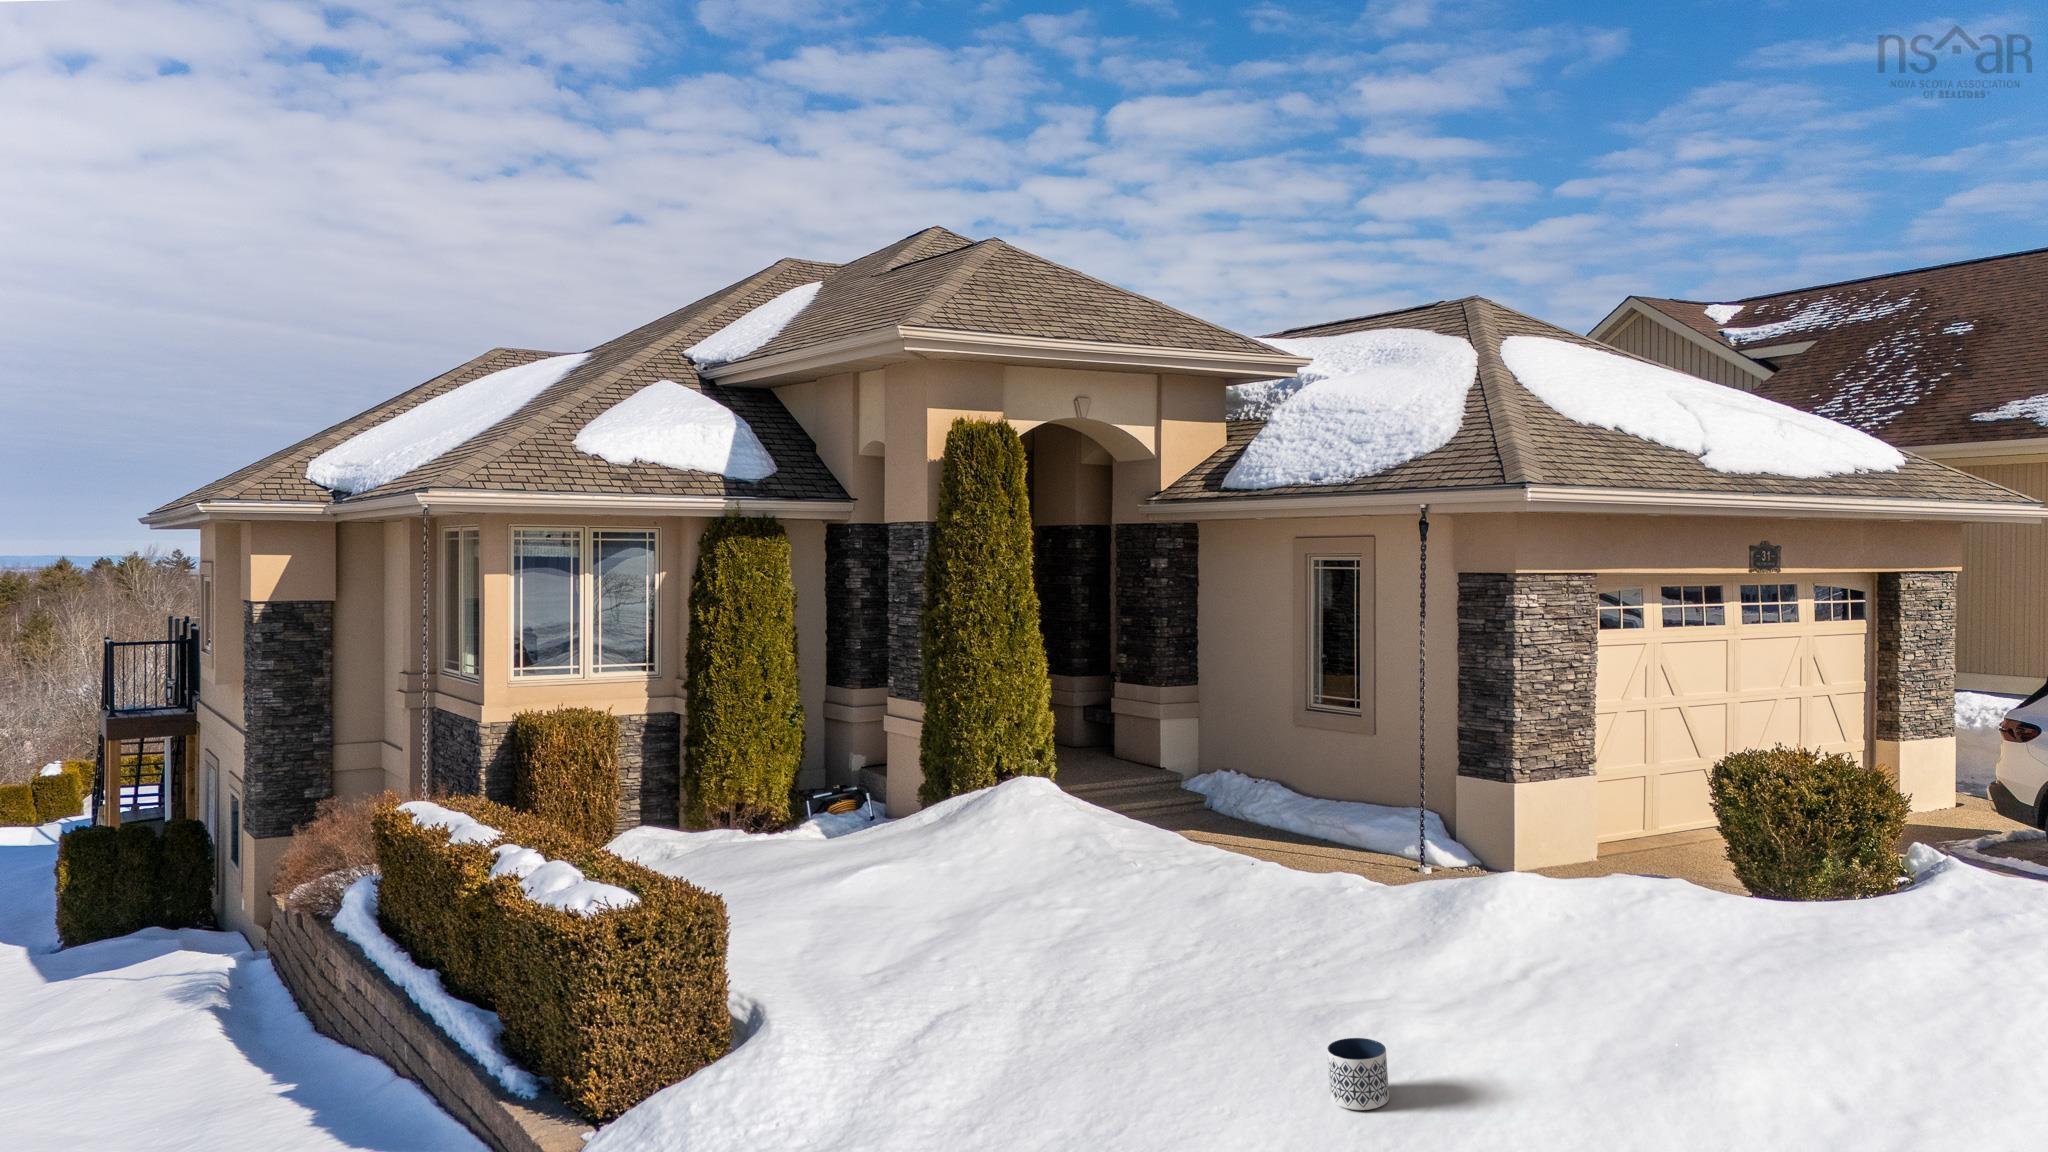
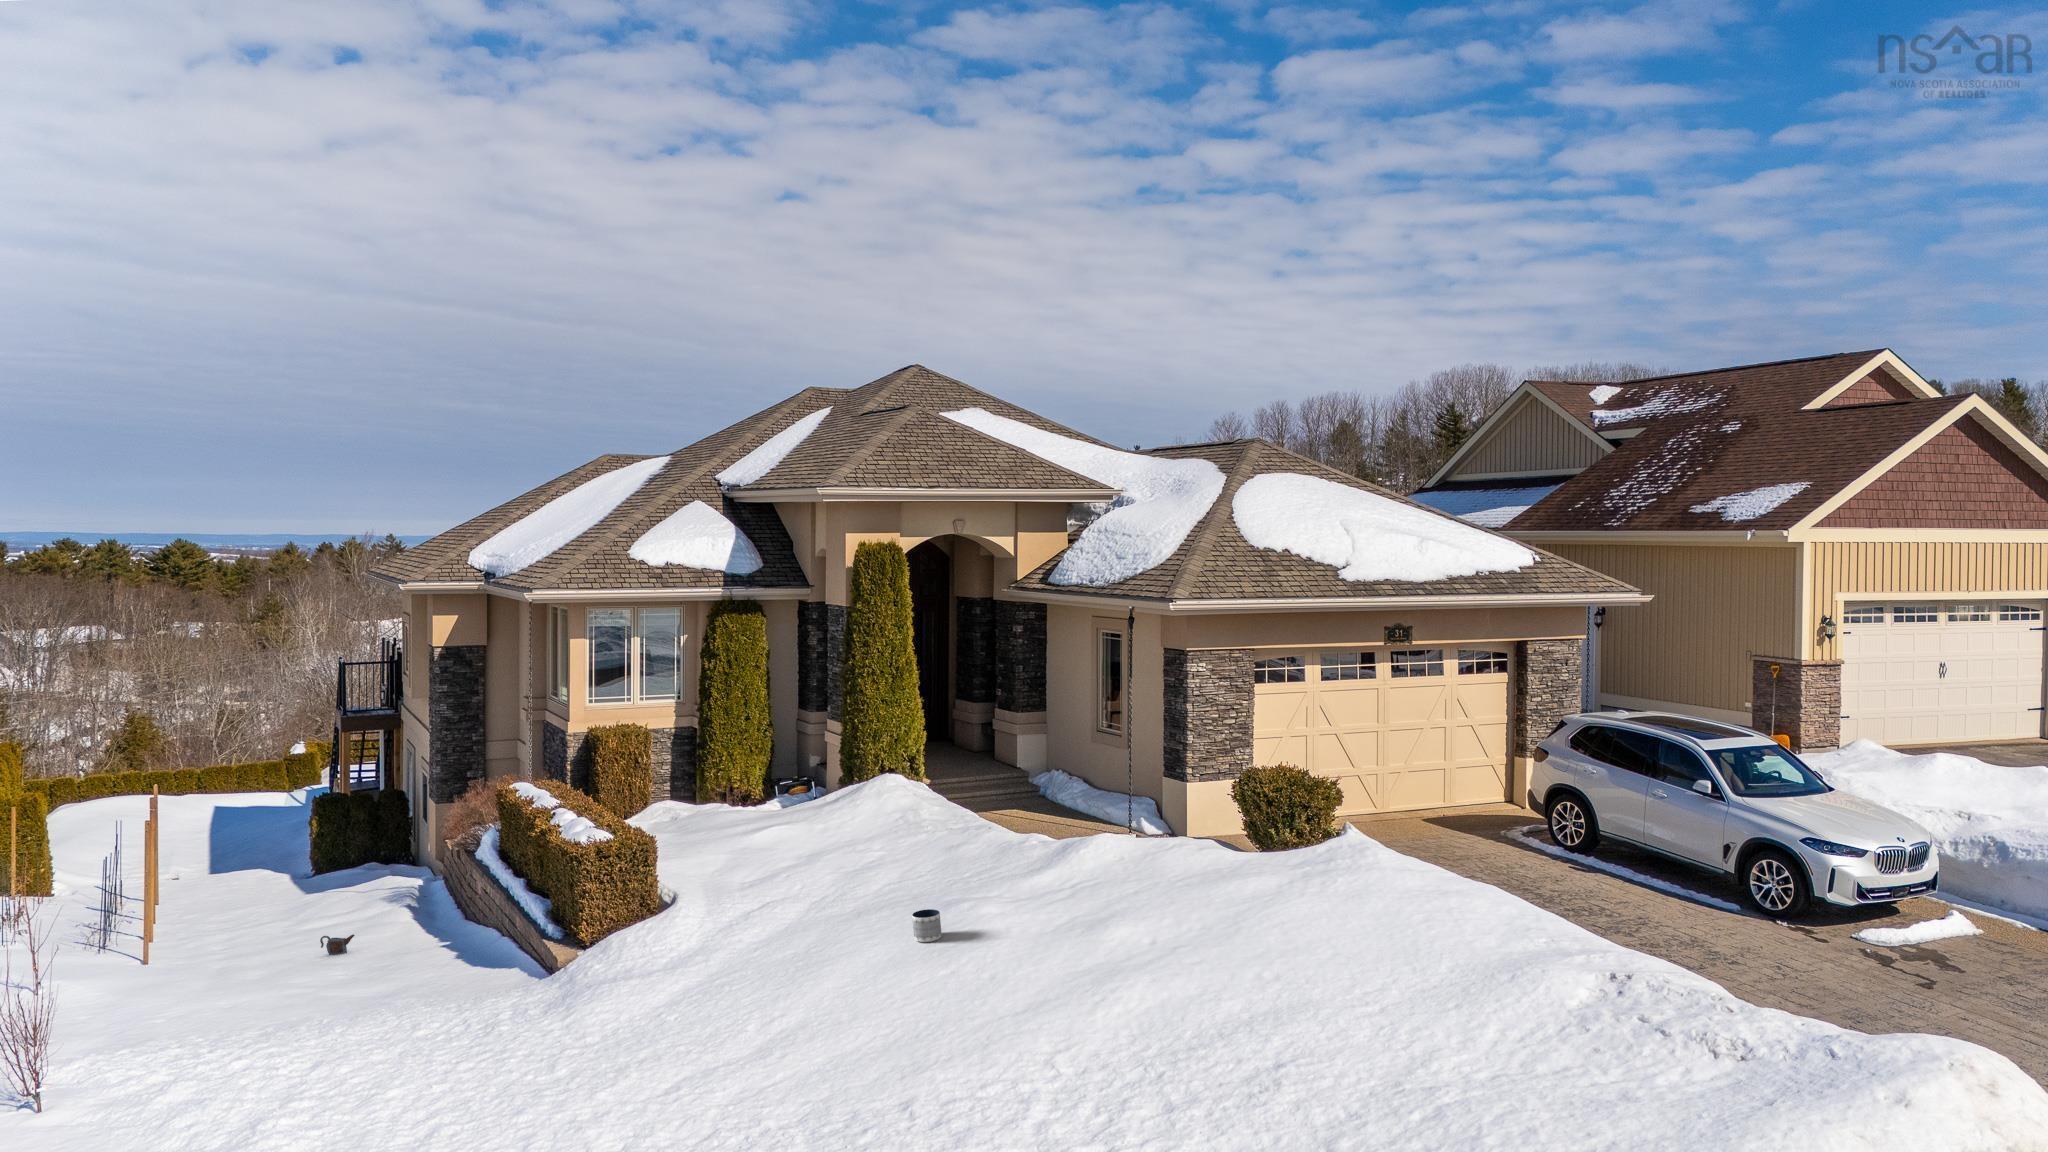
watering can: none [49,1084,117,1125] -> present [320,935,355,955]

